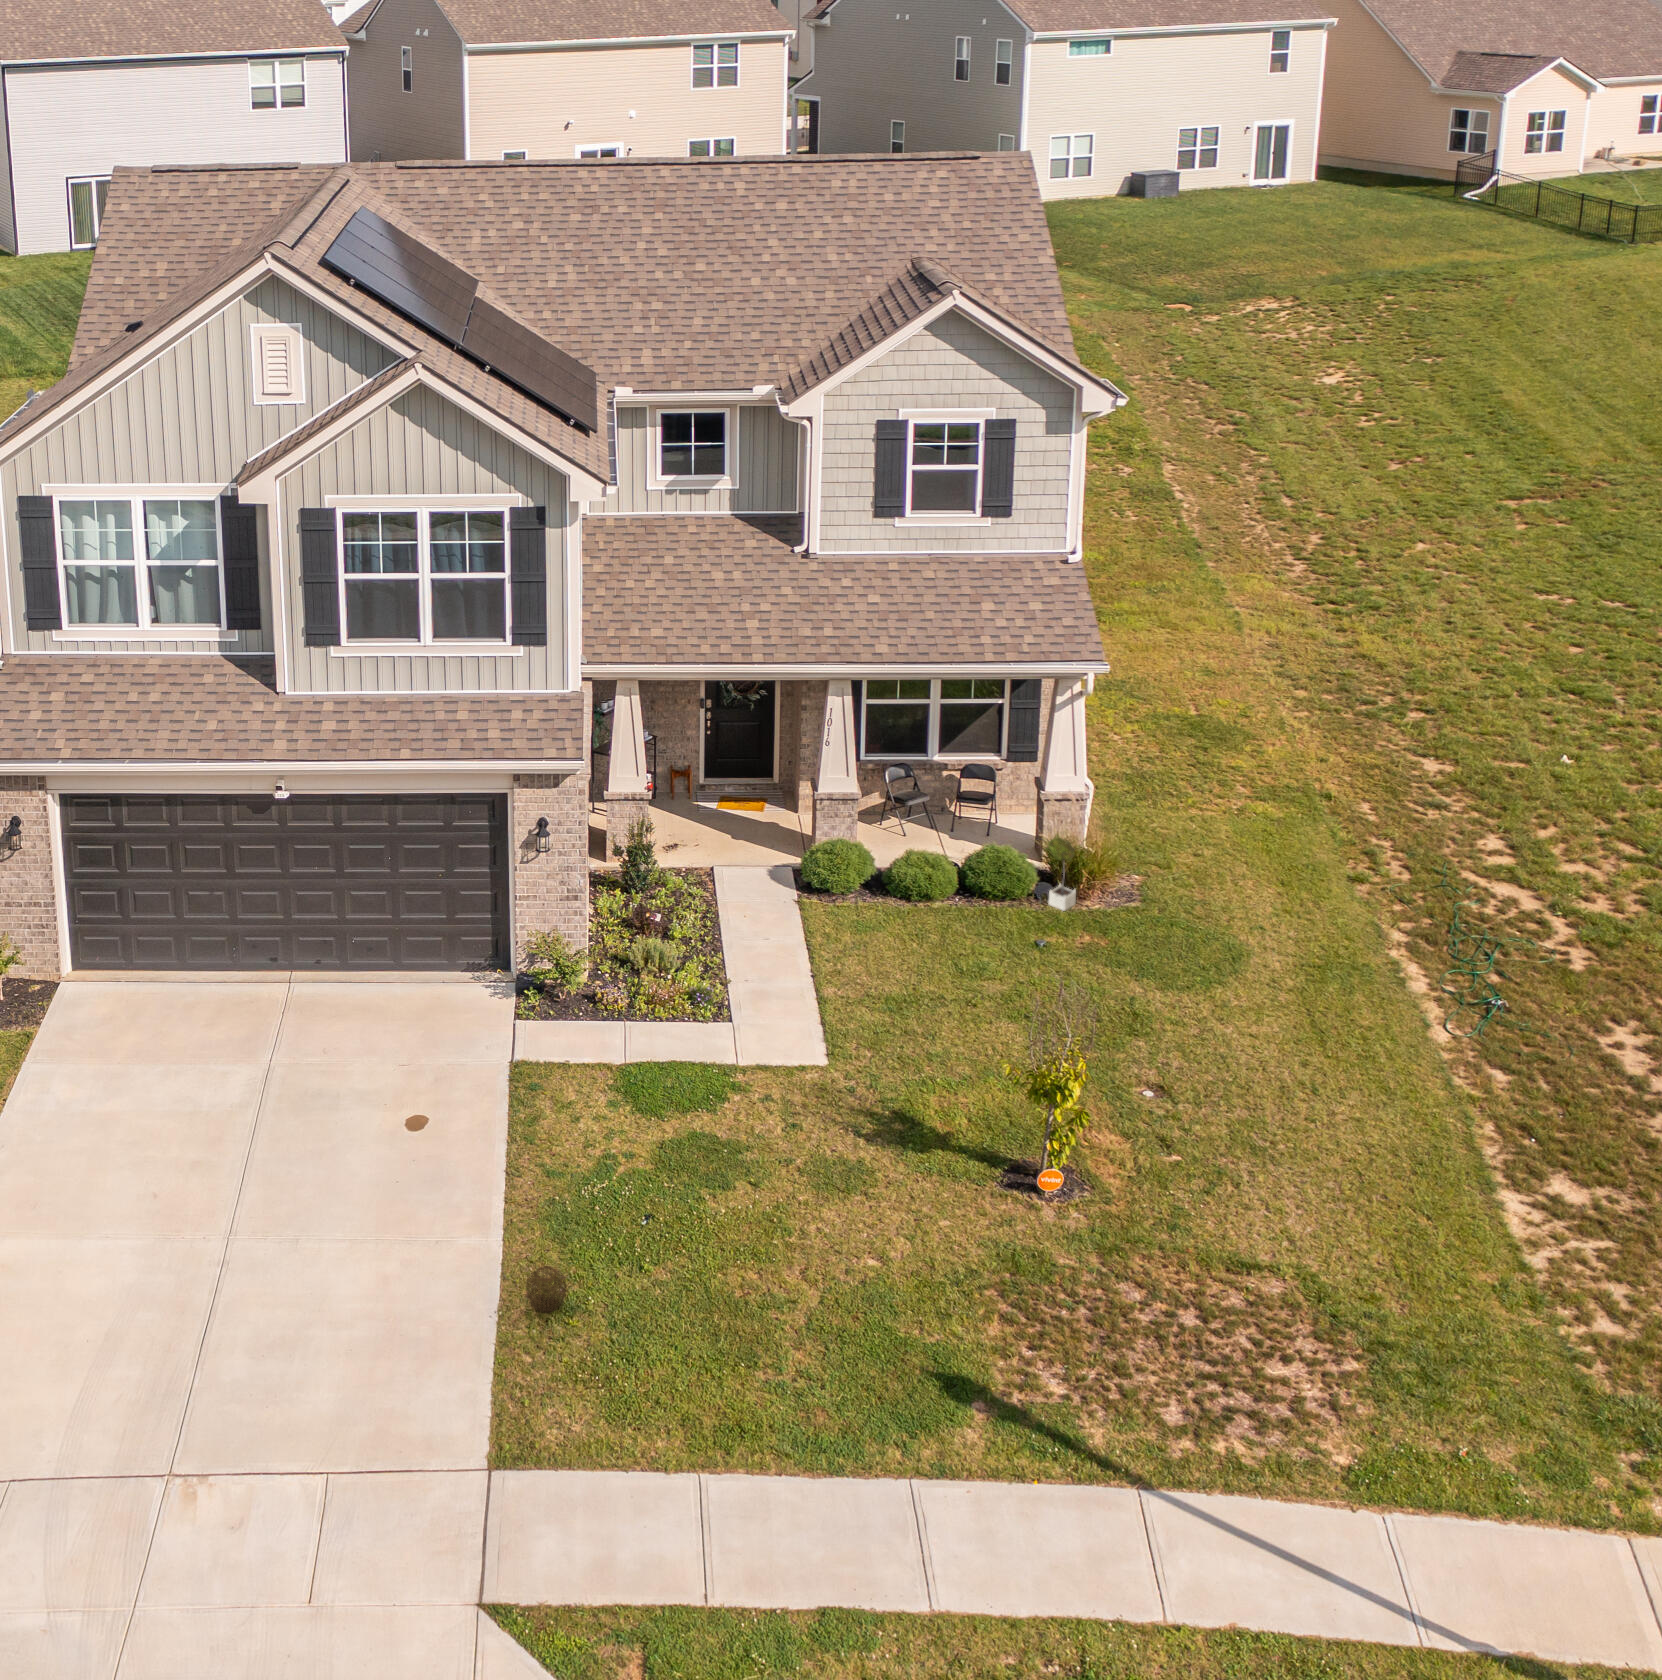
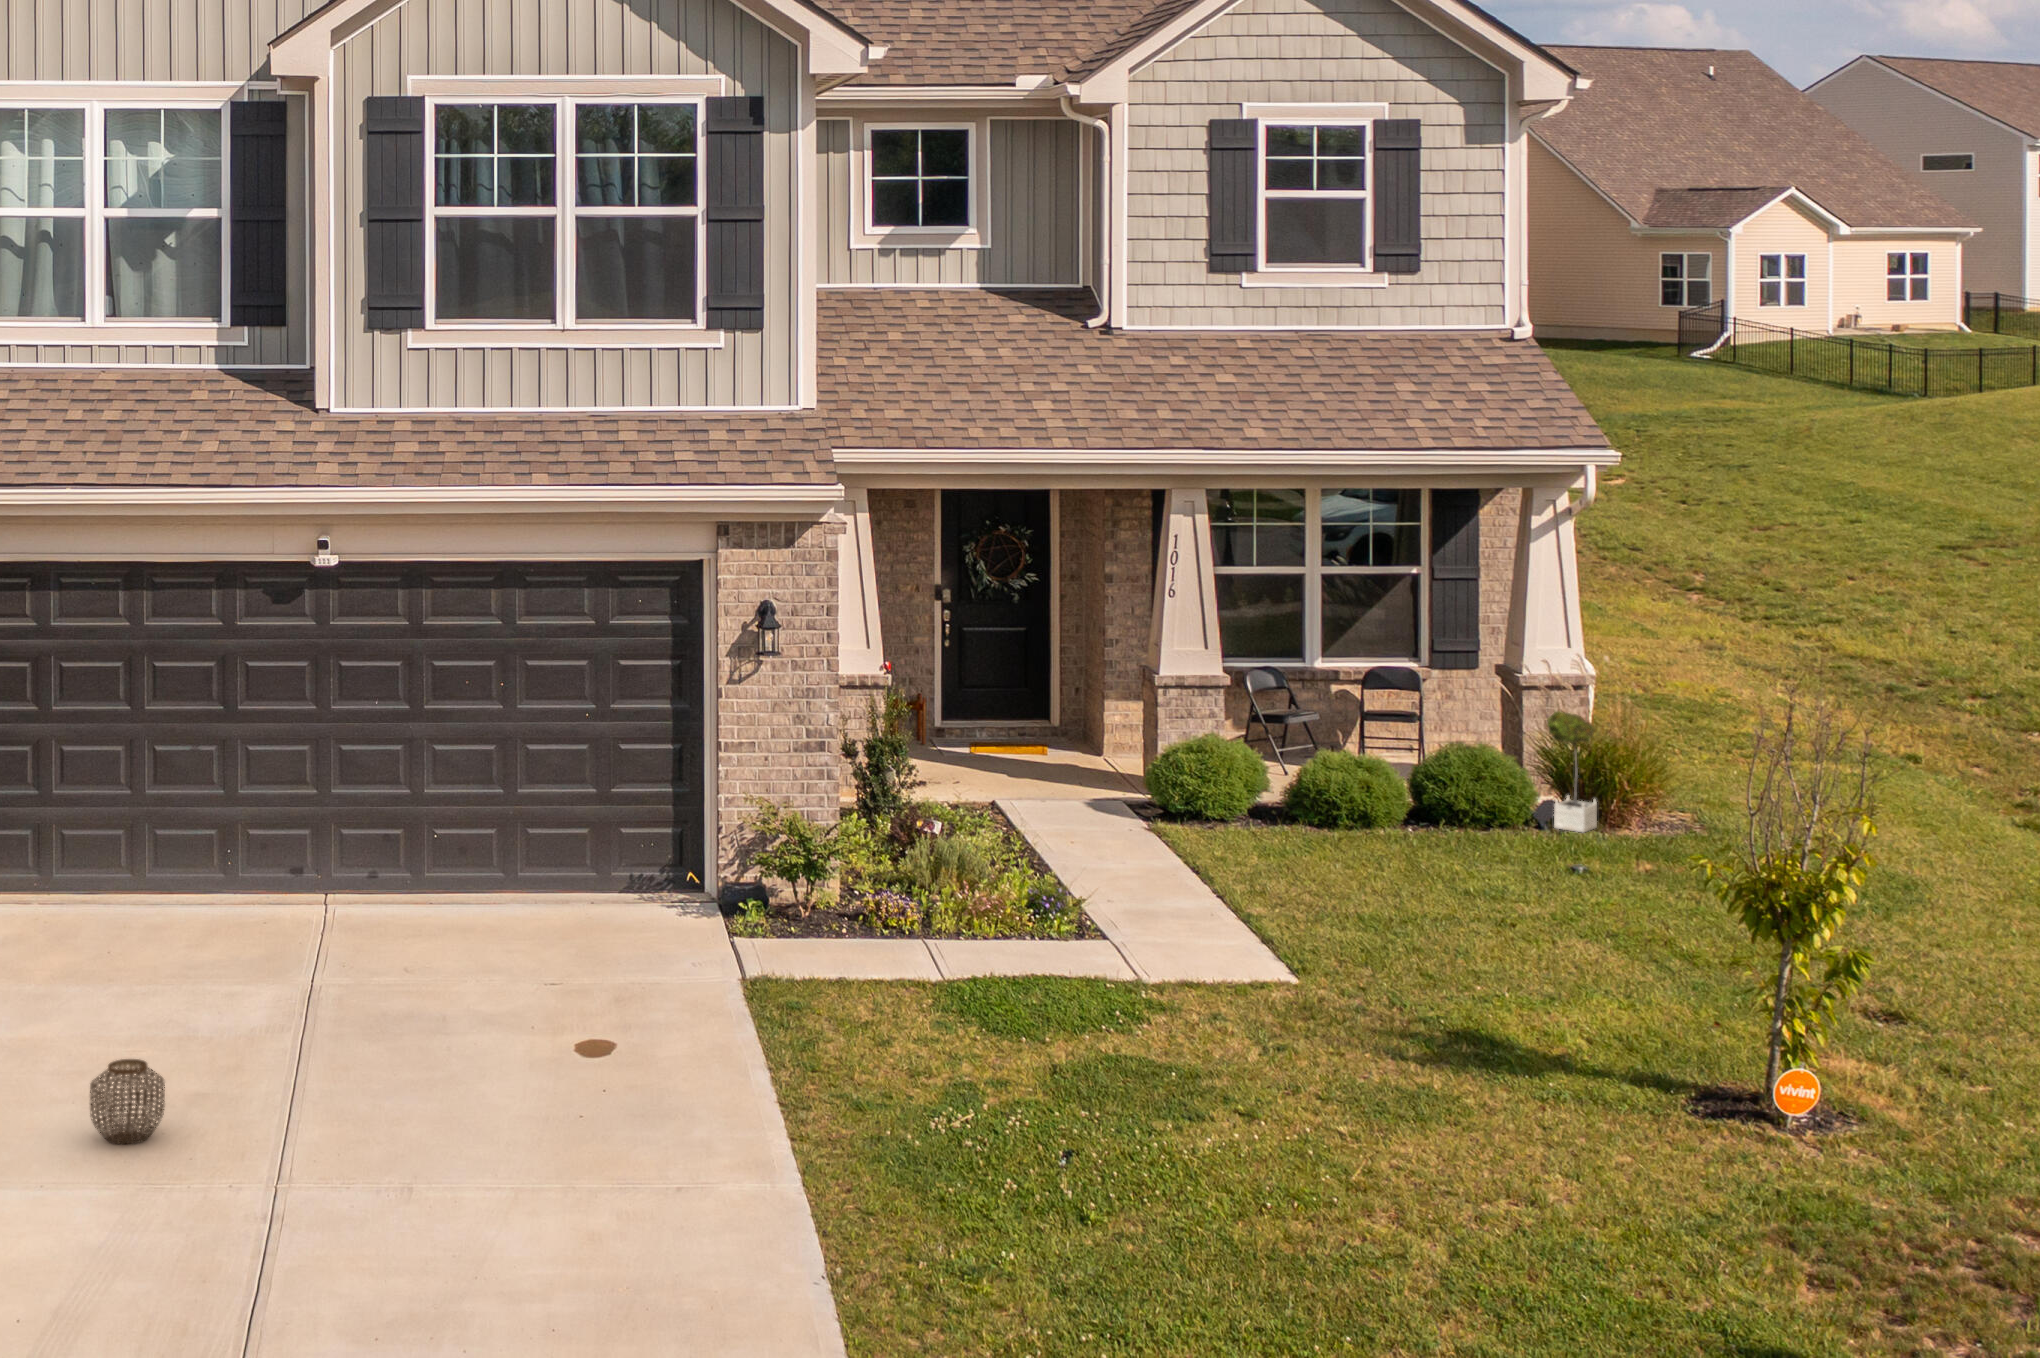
woven basket: present [526,1266,566,1312] -> present [90,1059,165,1144]

